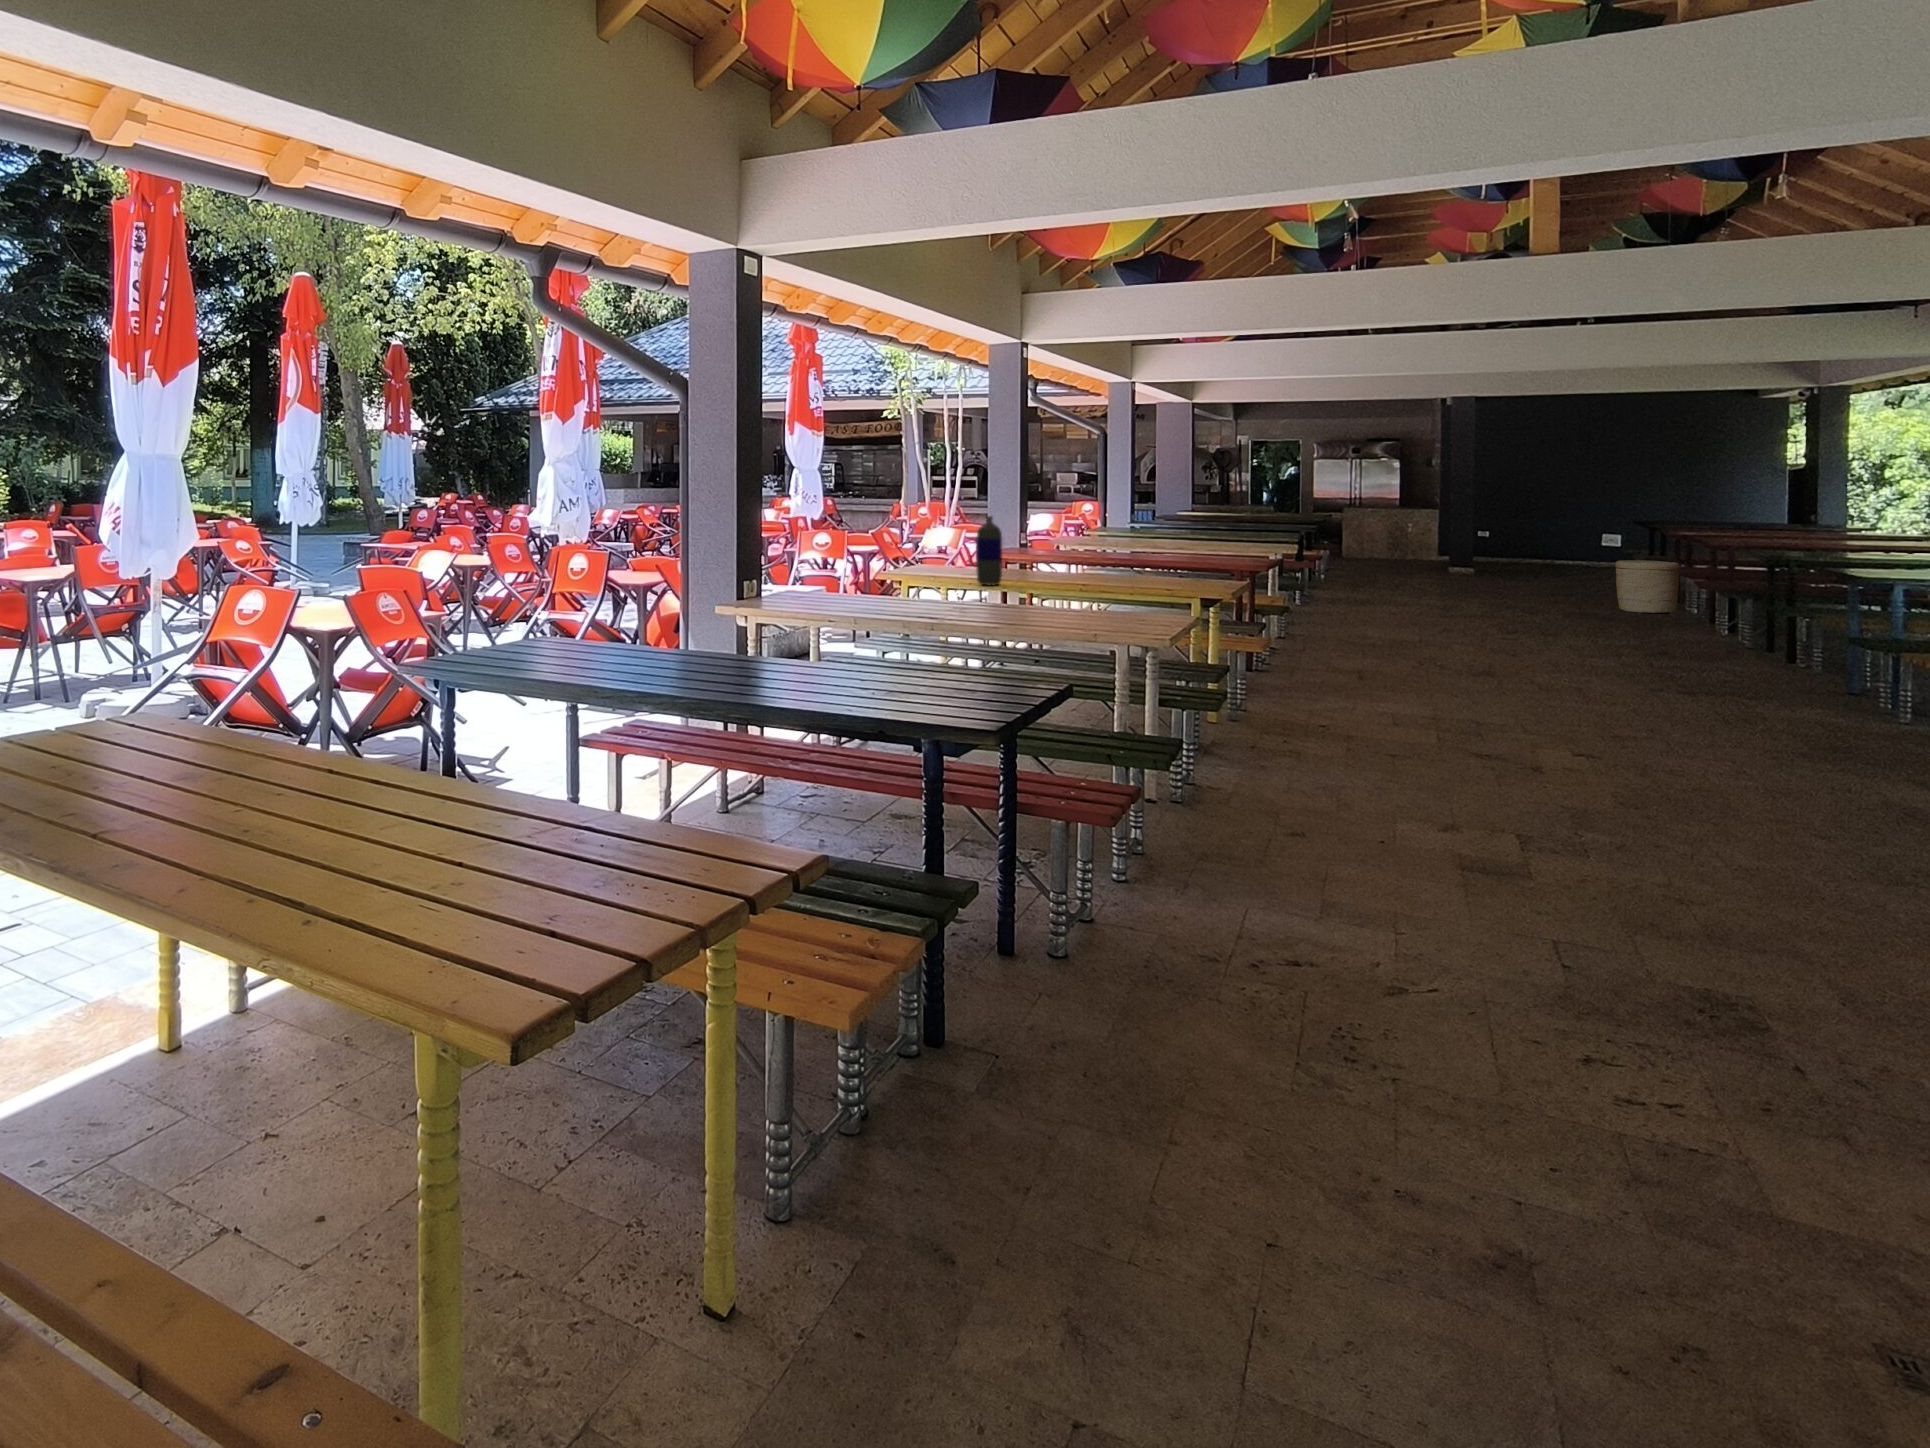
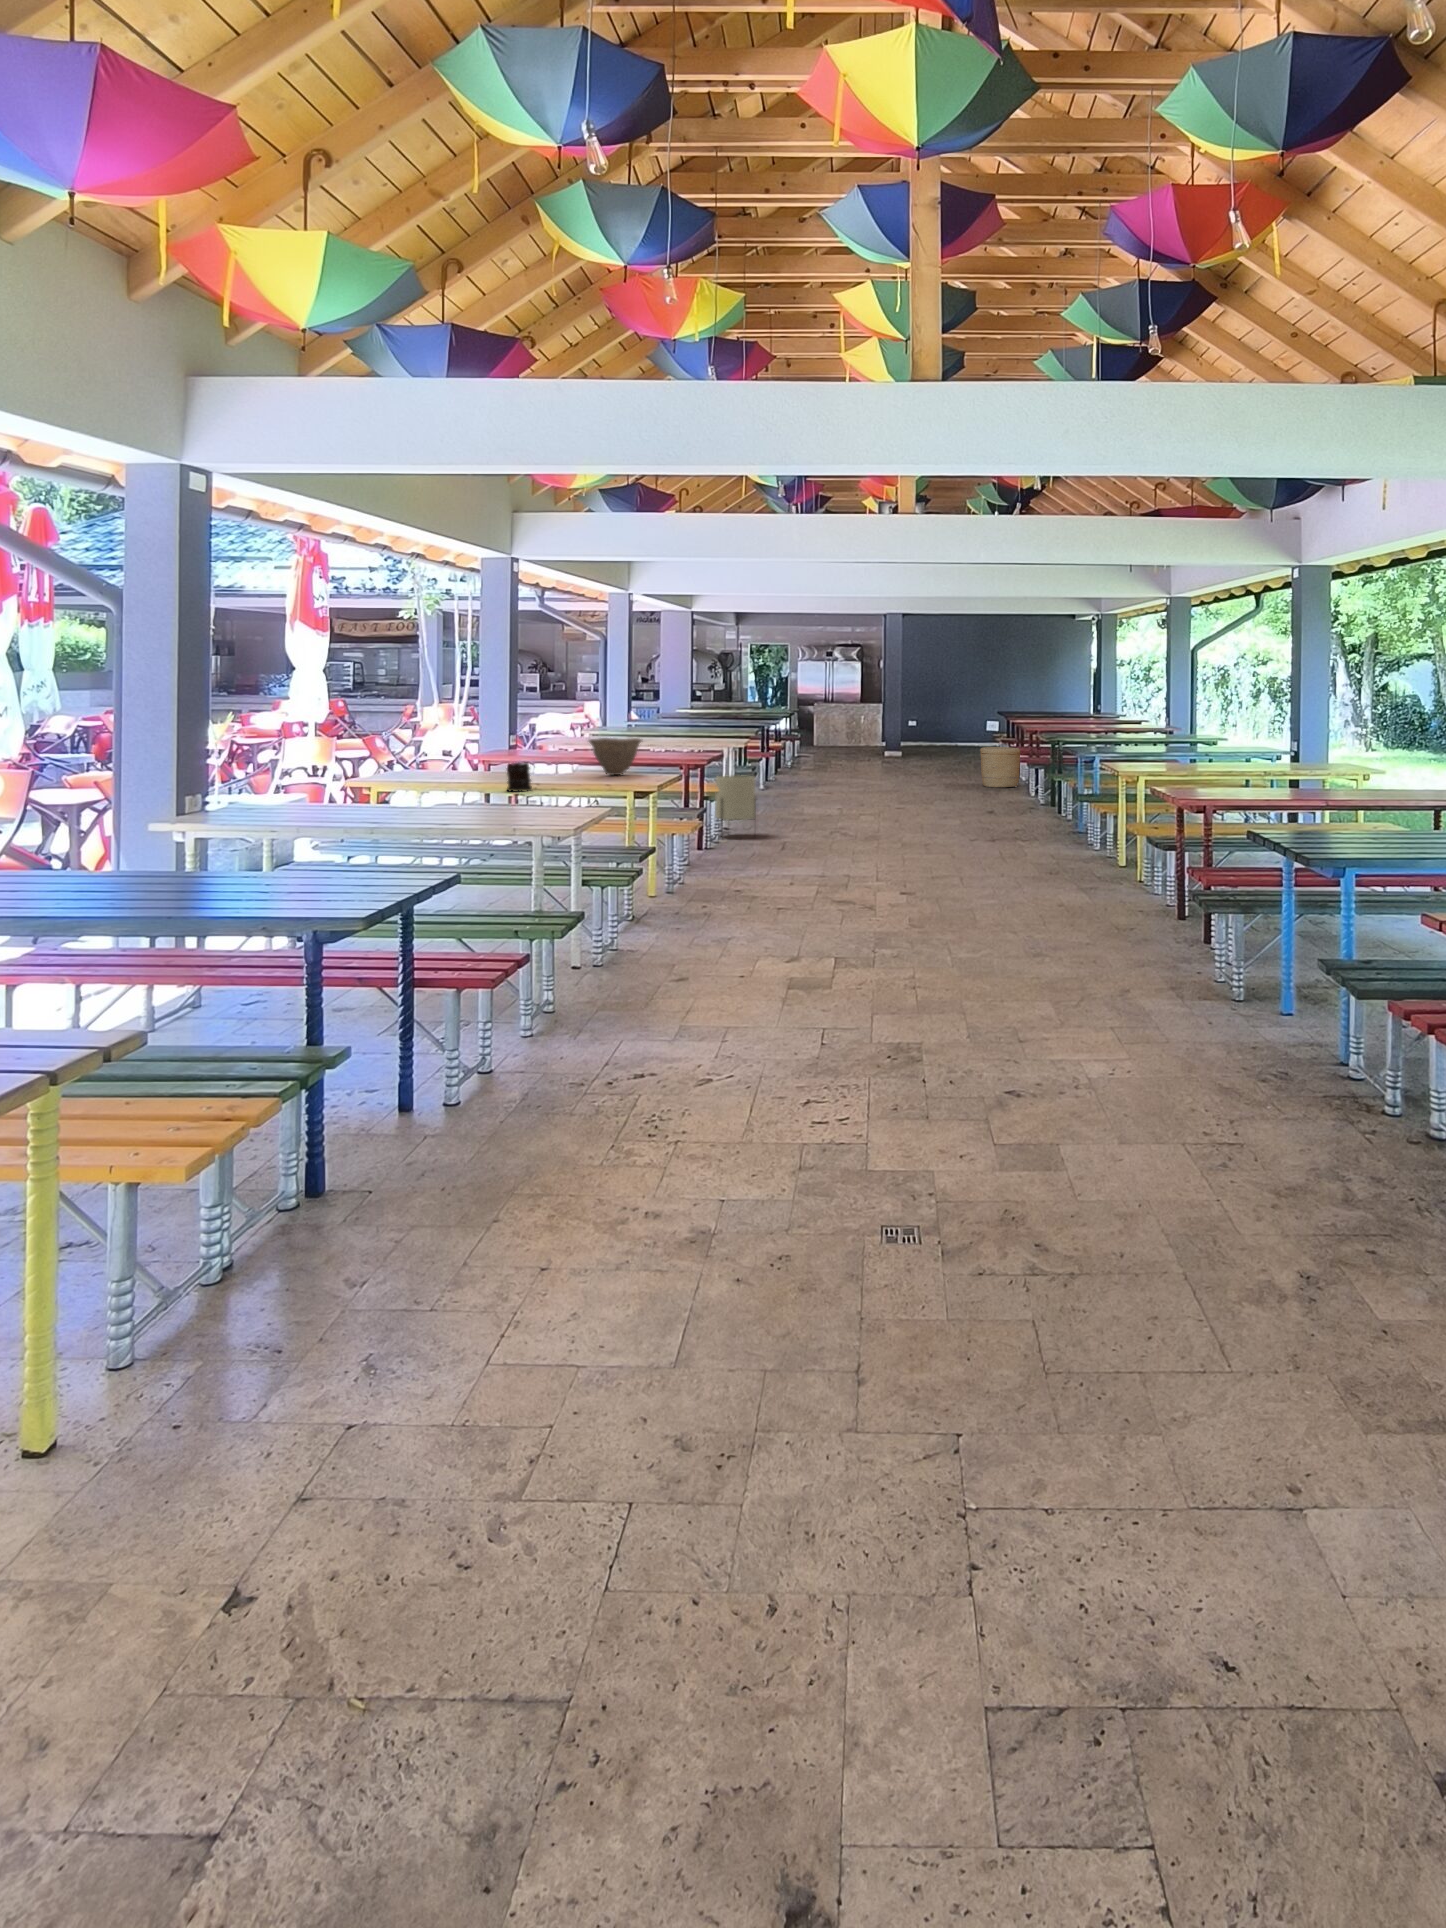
bottle: present [976,516,1002,586] -> none [438,725,463,790]
bowl: none [1137,533,1205,576] -> present [589,738,642,775]
beer mug: none [1054,557,1084,590] -> present [507,762,532,792]
planter: none [1270,583,1323,657] -> present [715,775,756,821]

